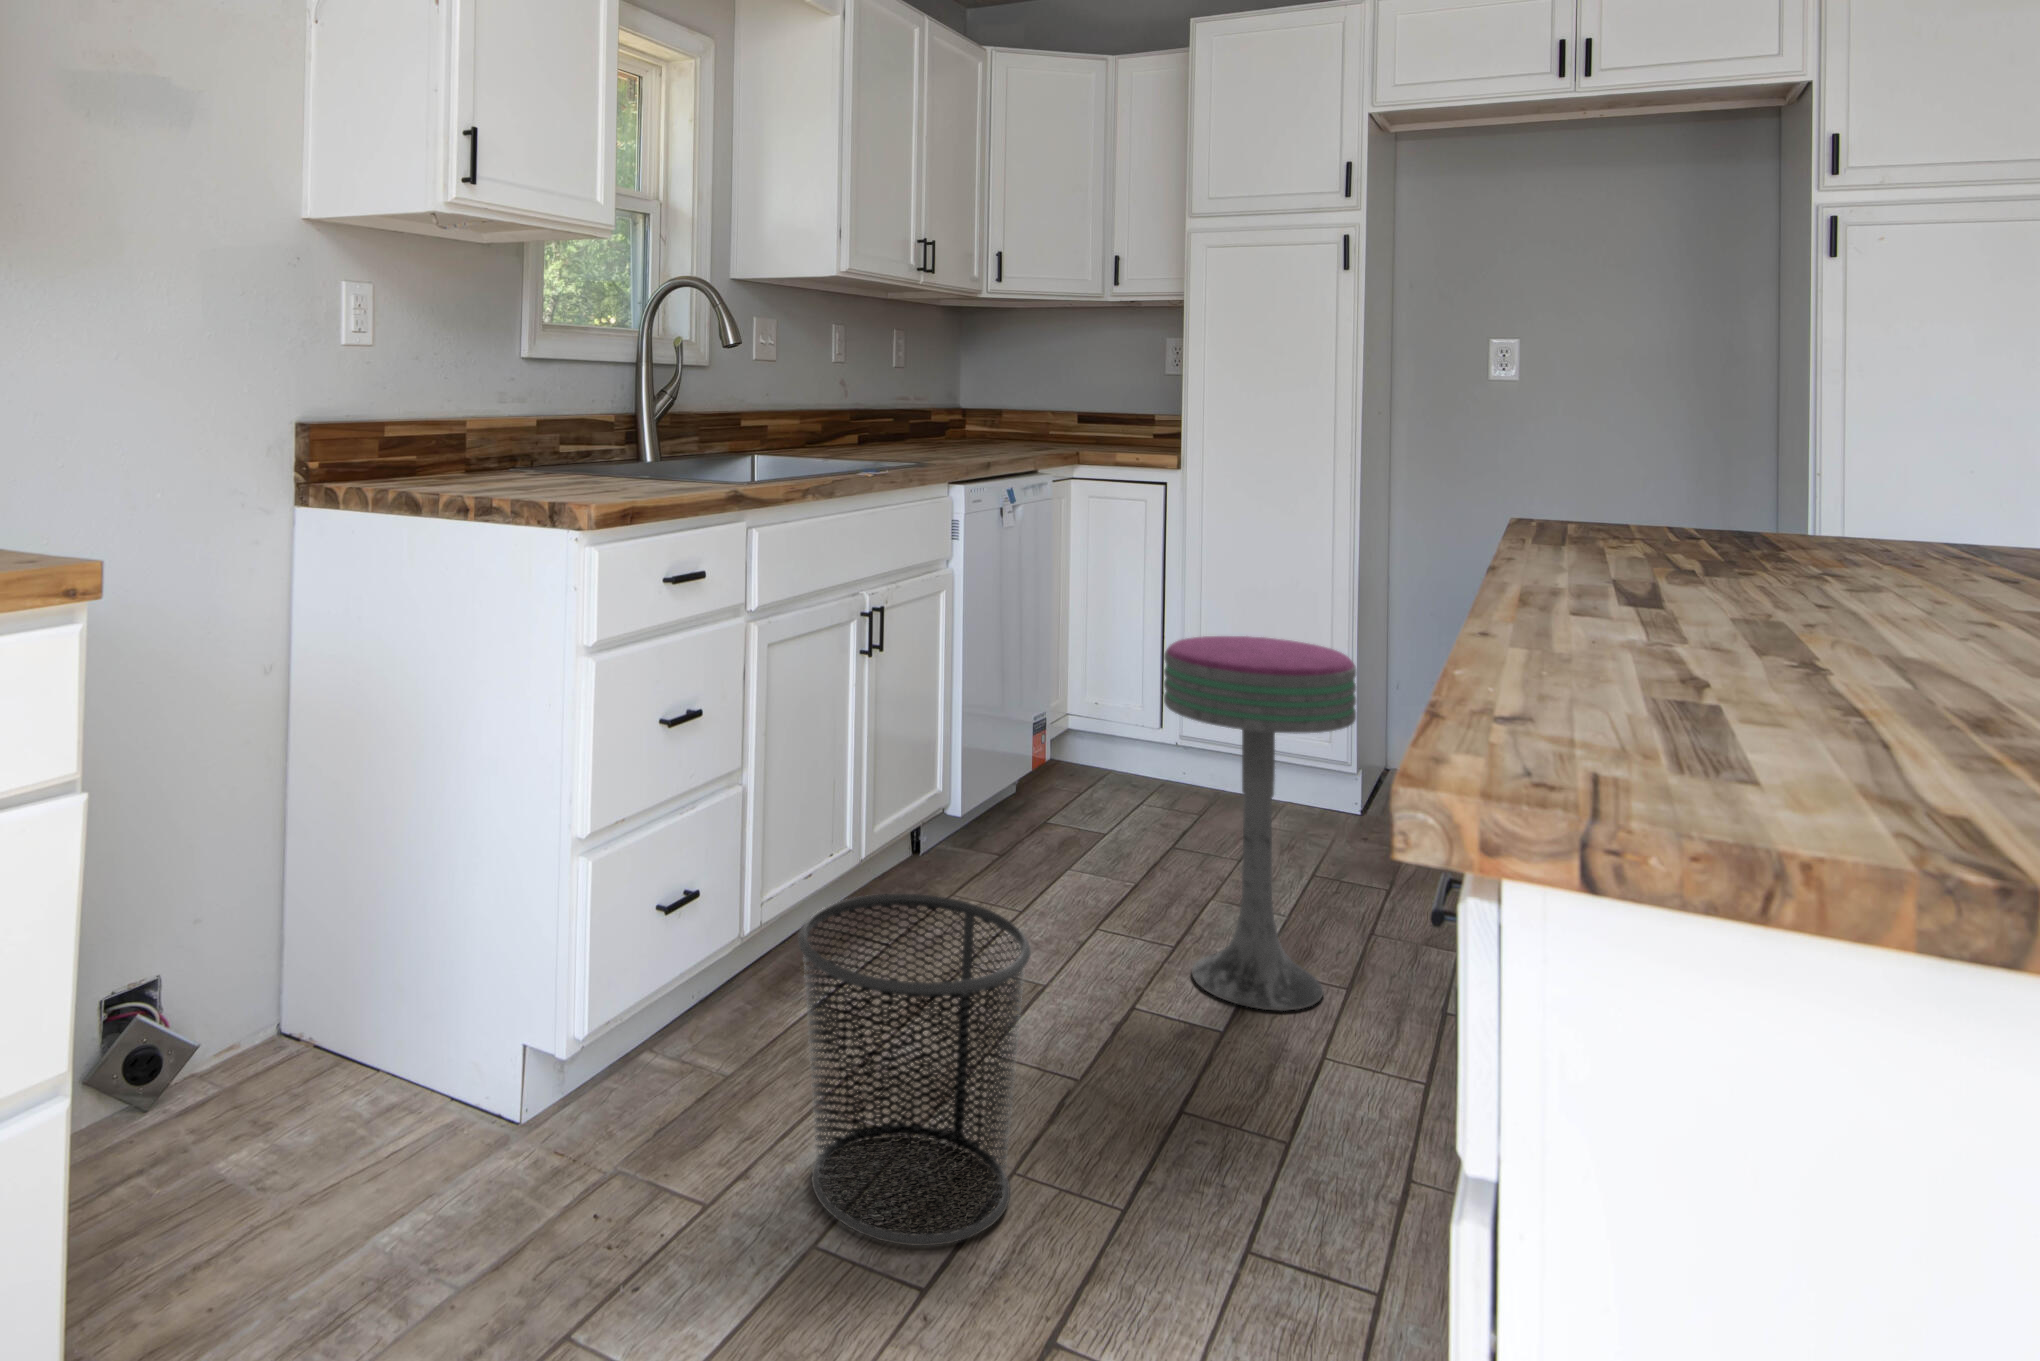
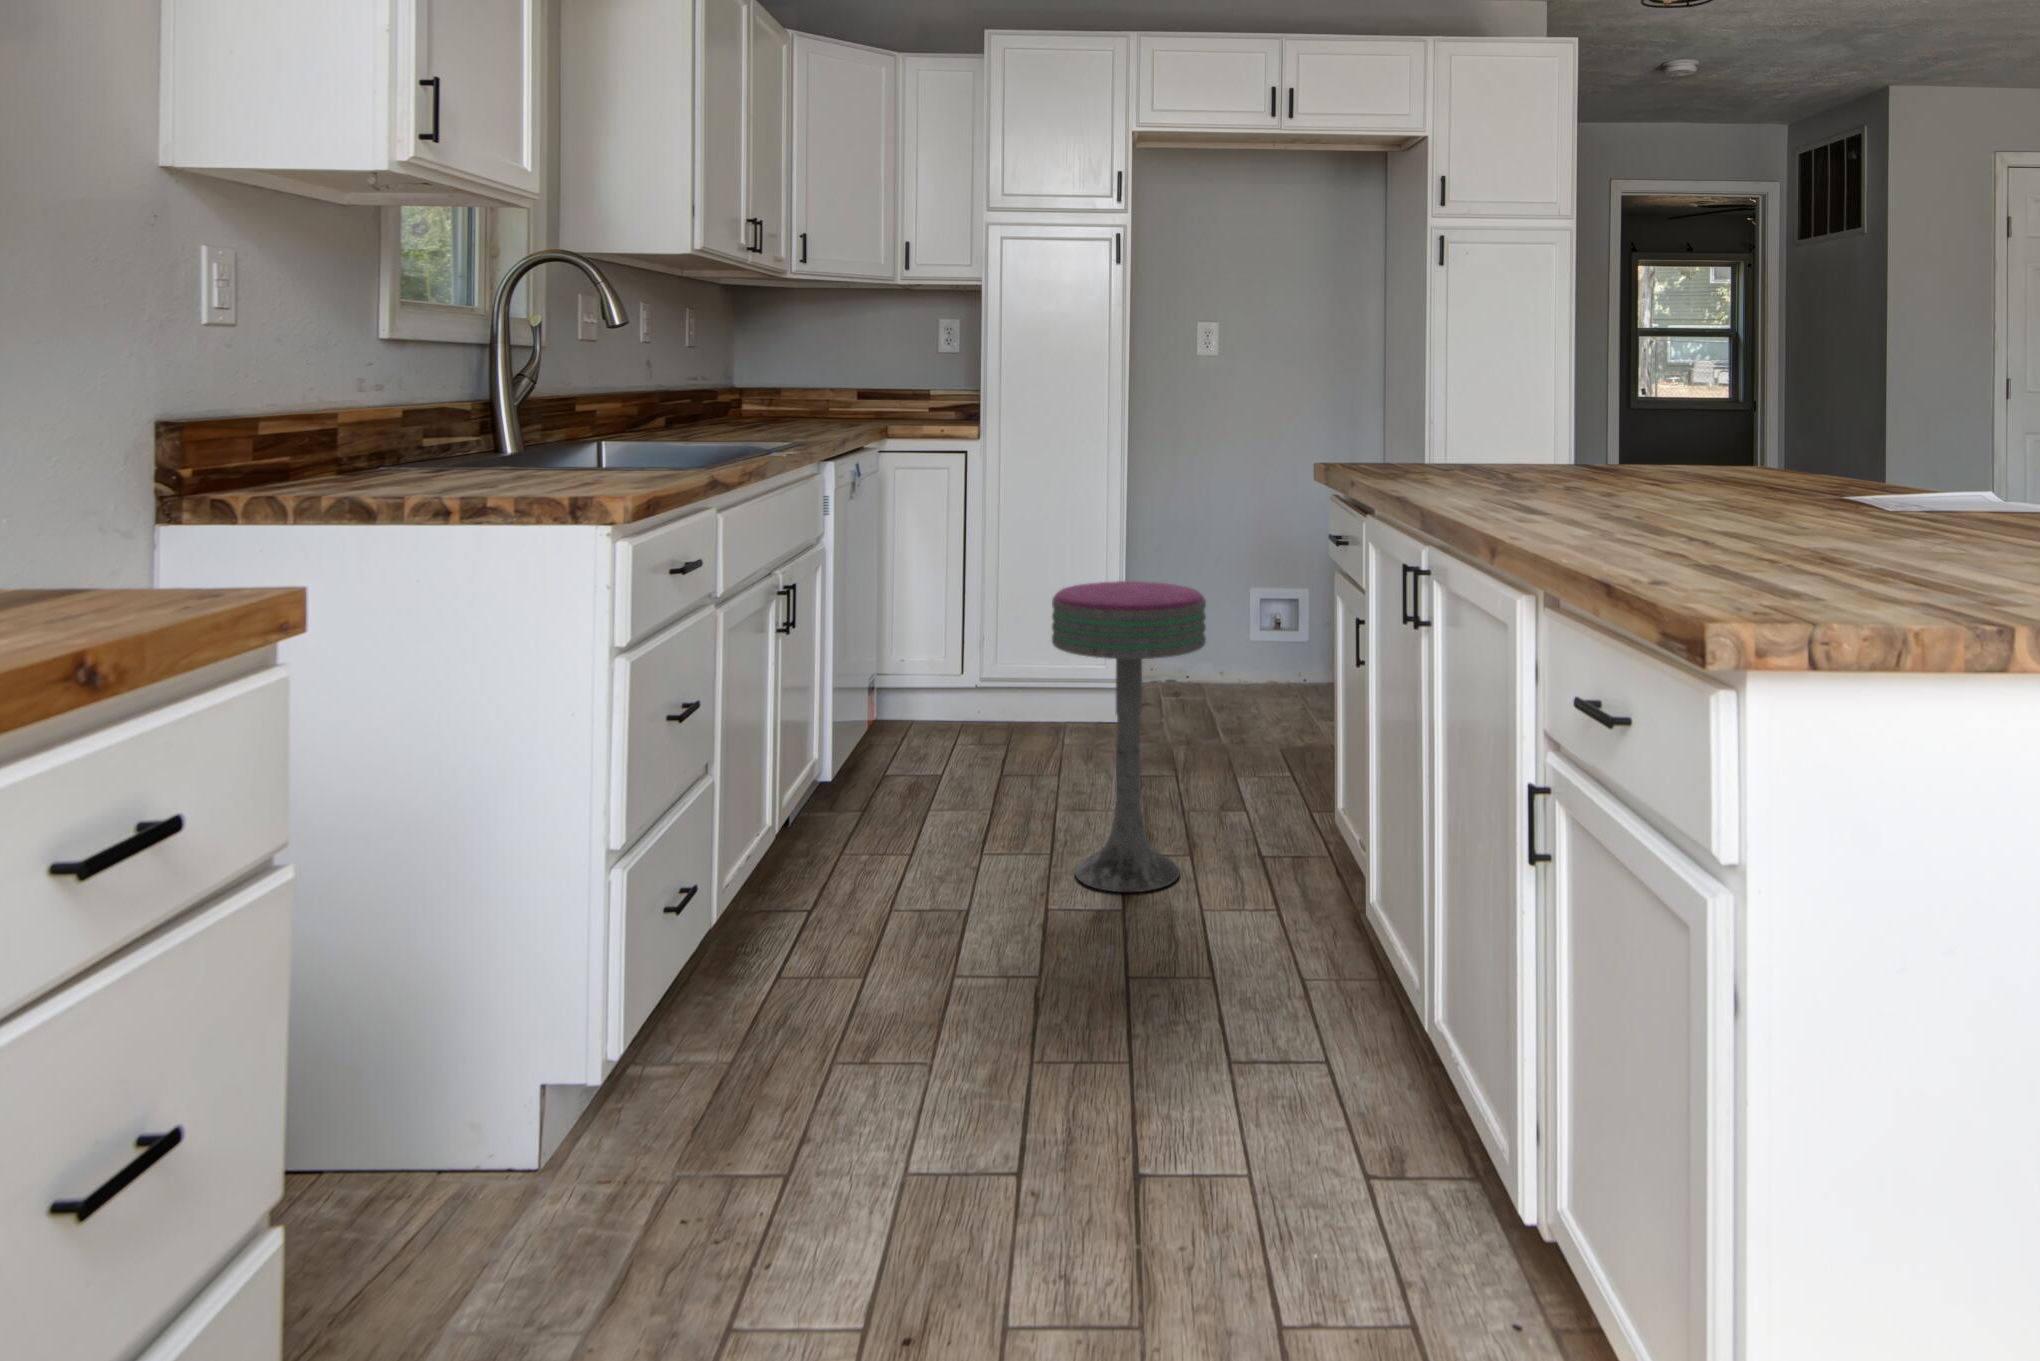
waste bin: present [798,893,1031,1246] -> none [851,839,1064,1148]

